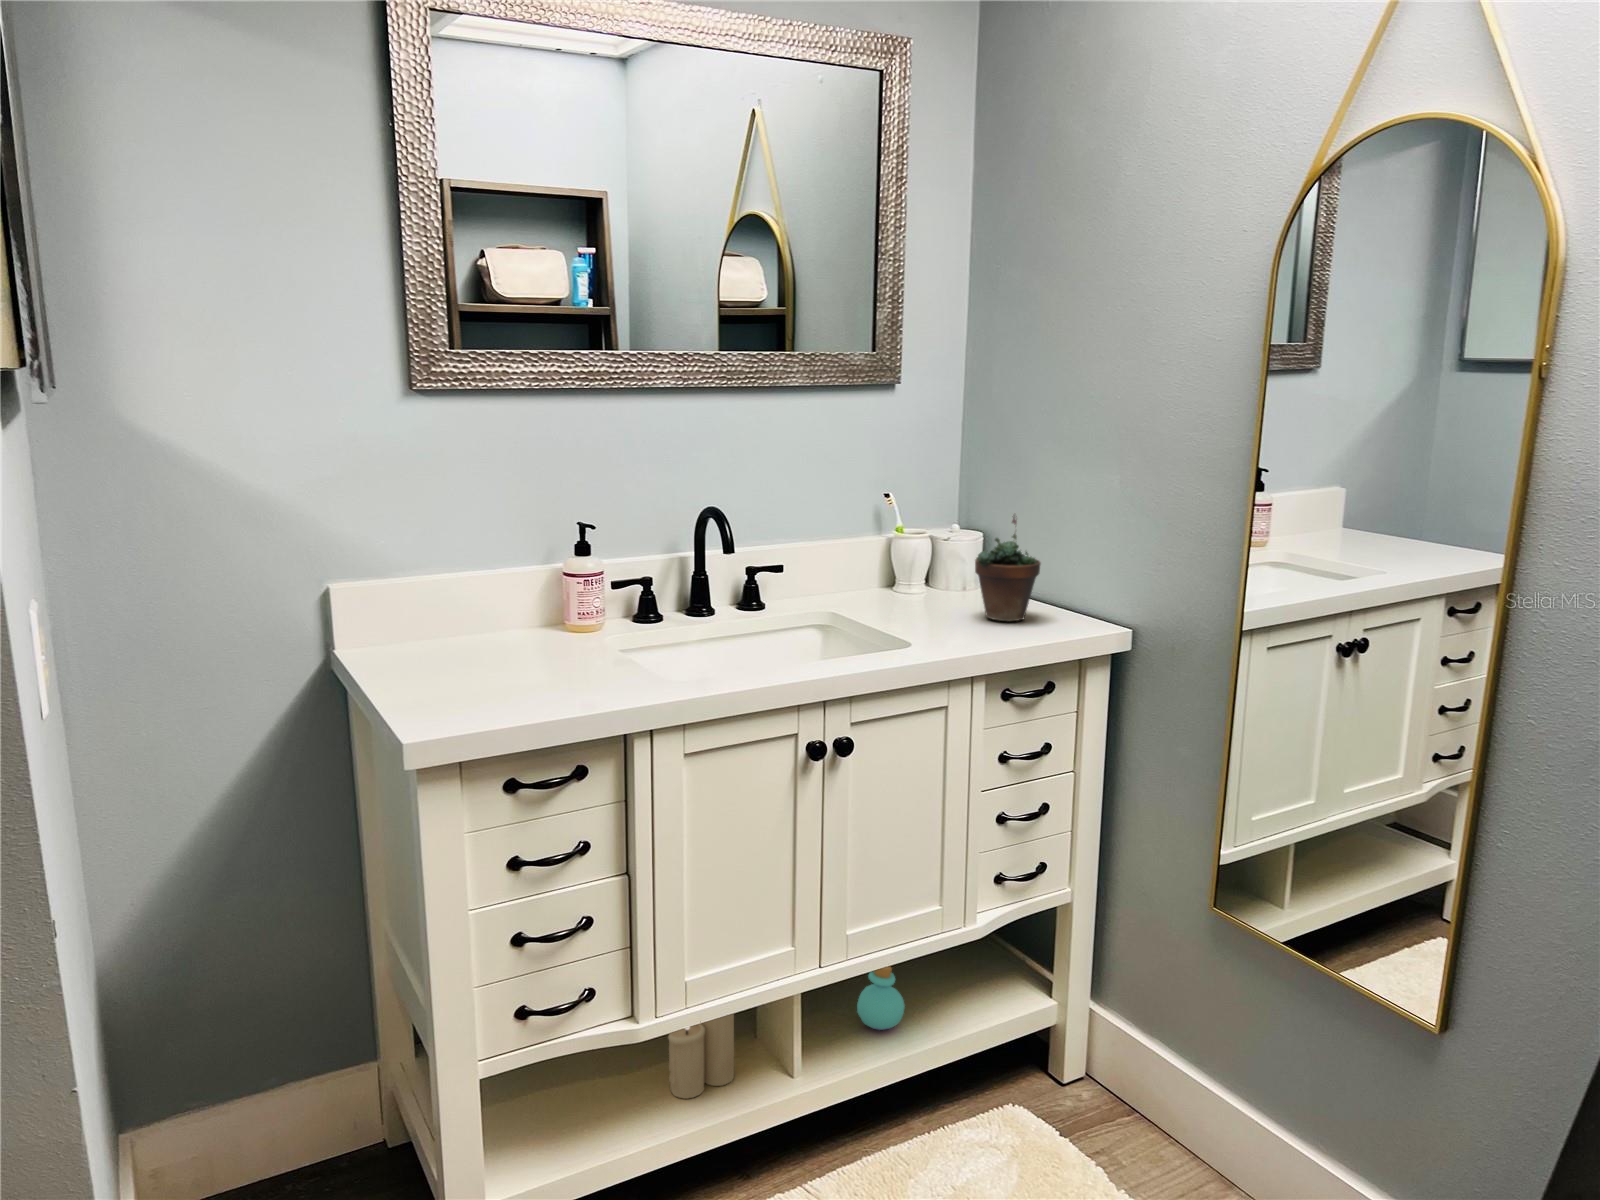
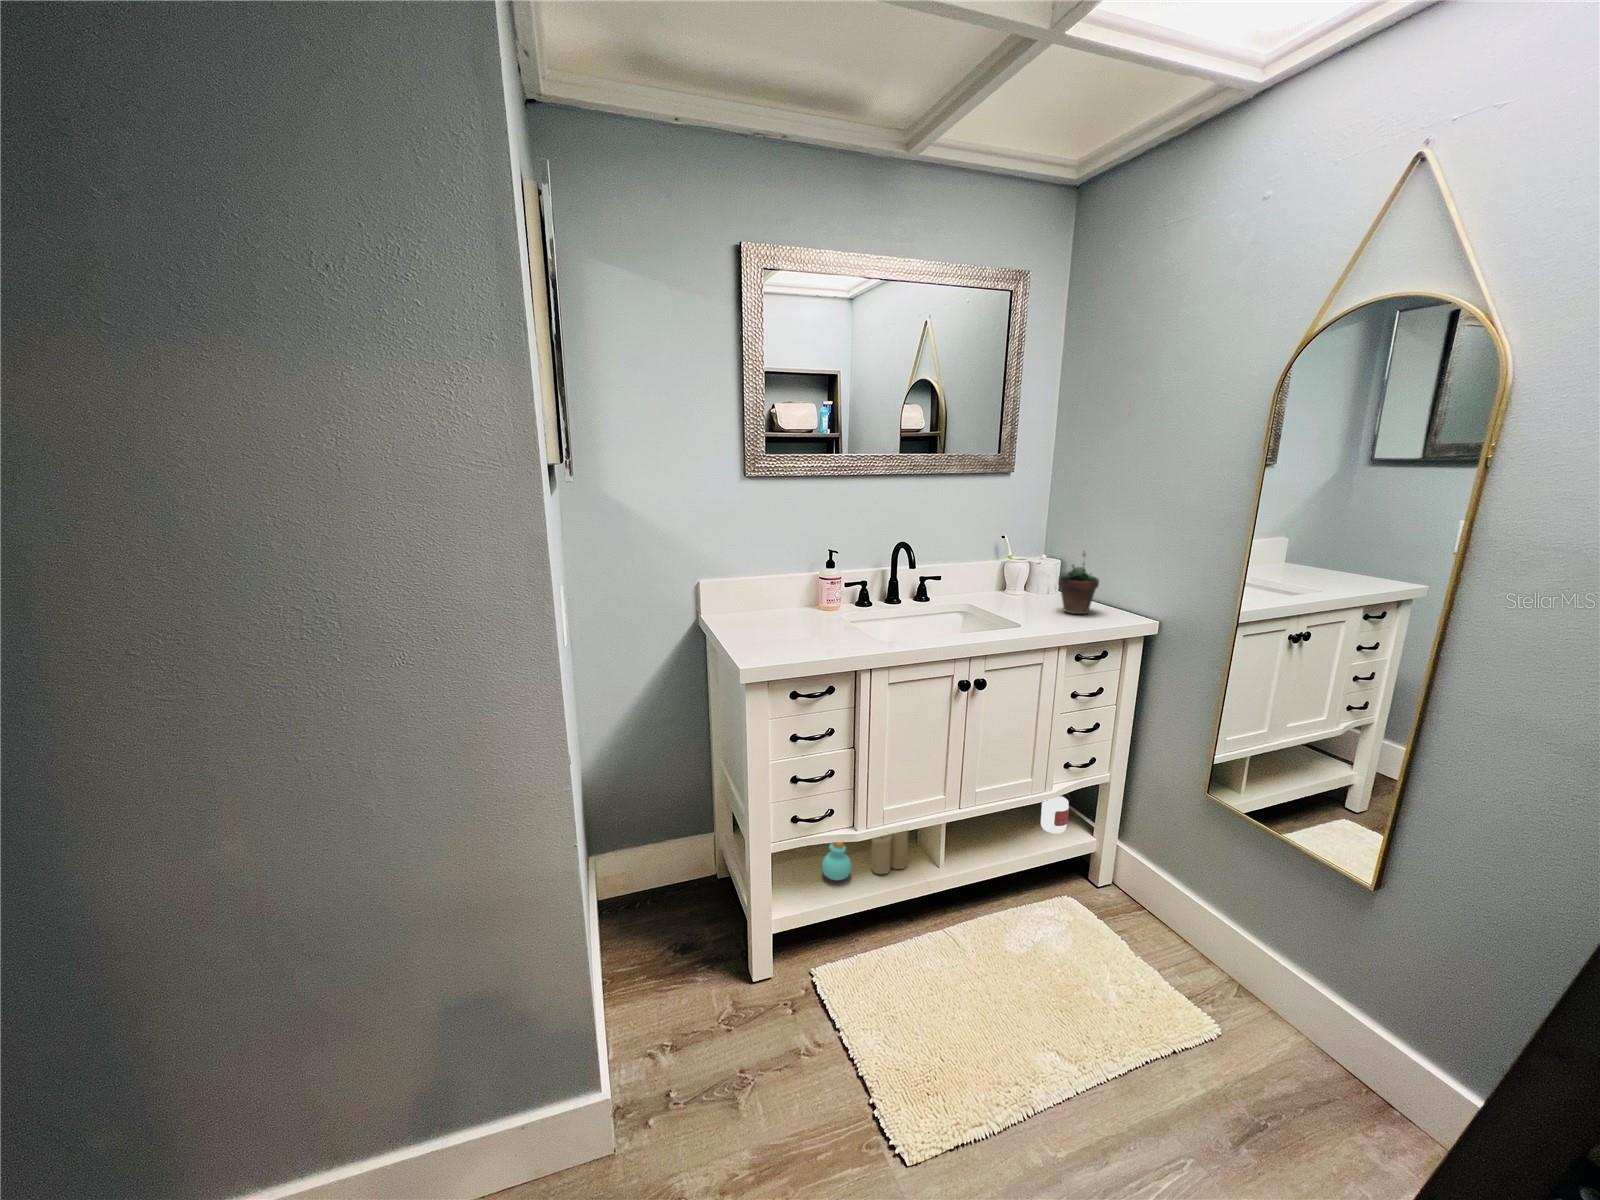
jar: none [961,911,1009,996] -> present [1041,794,1070,834]
perfume bottle: present [857,967,905,1030] -> present [822,842,852,880]

